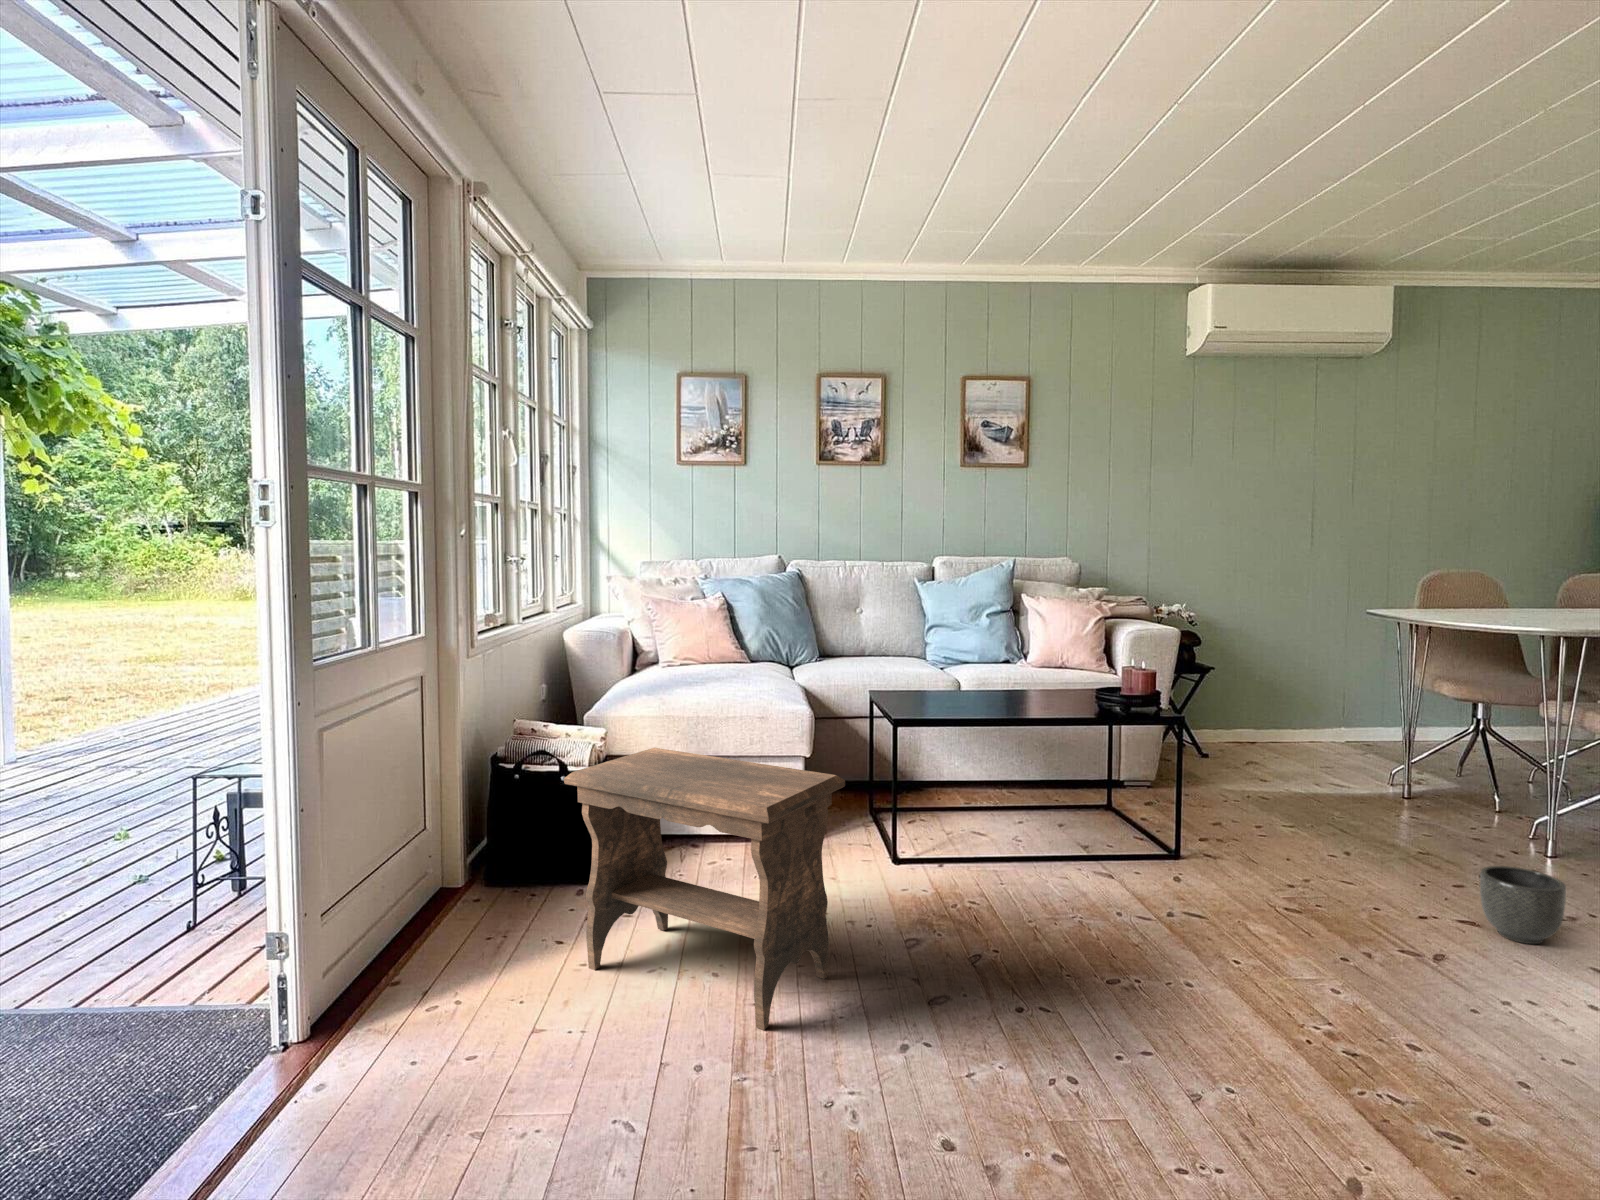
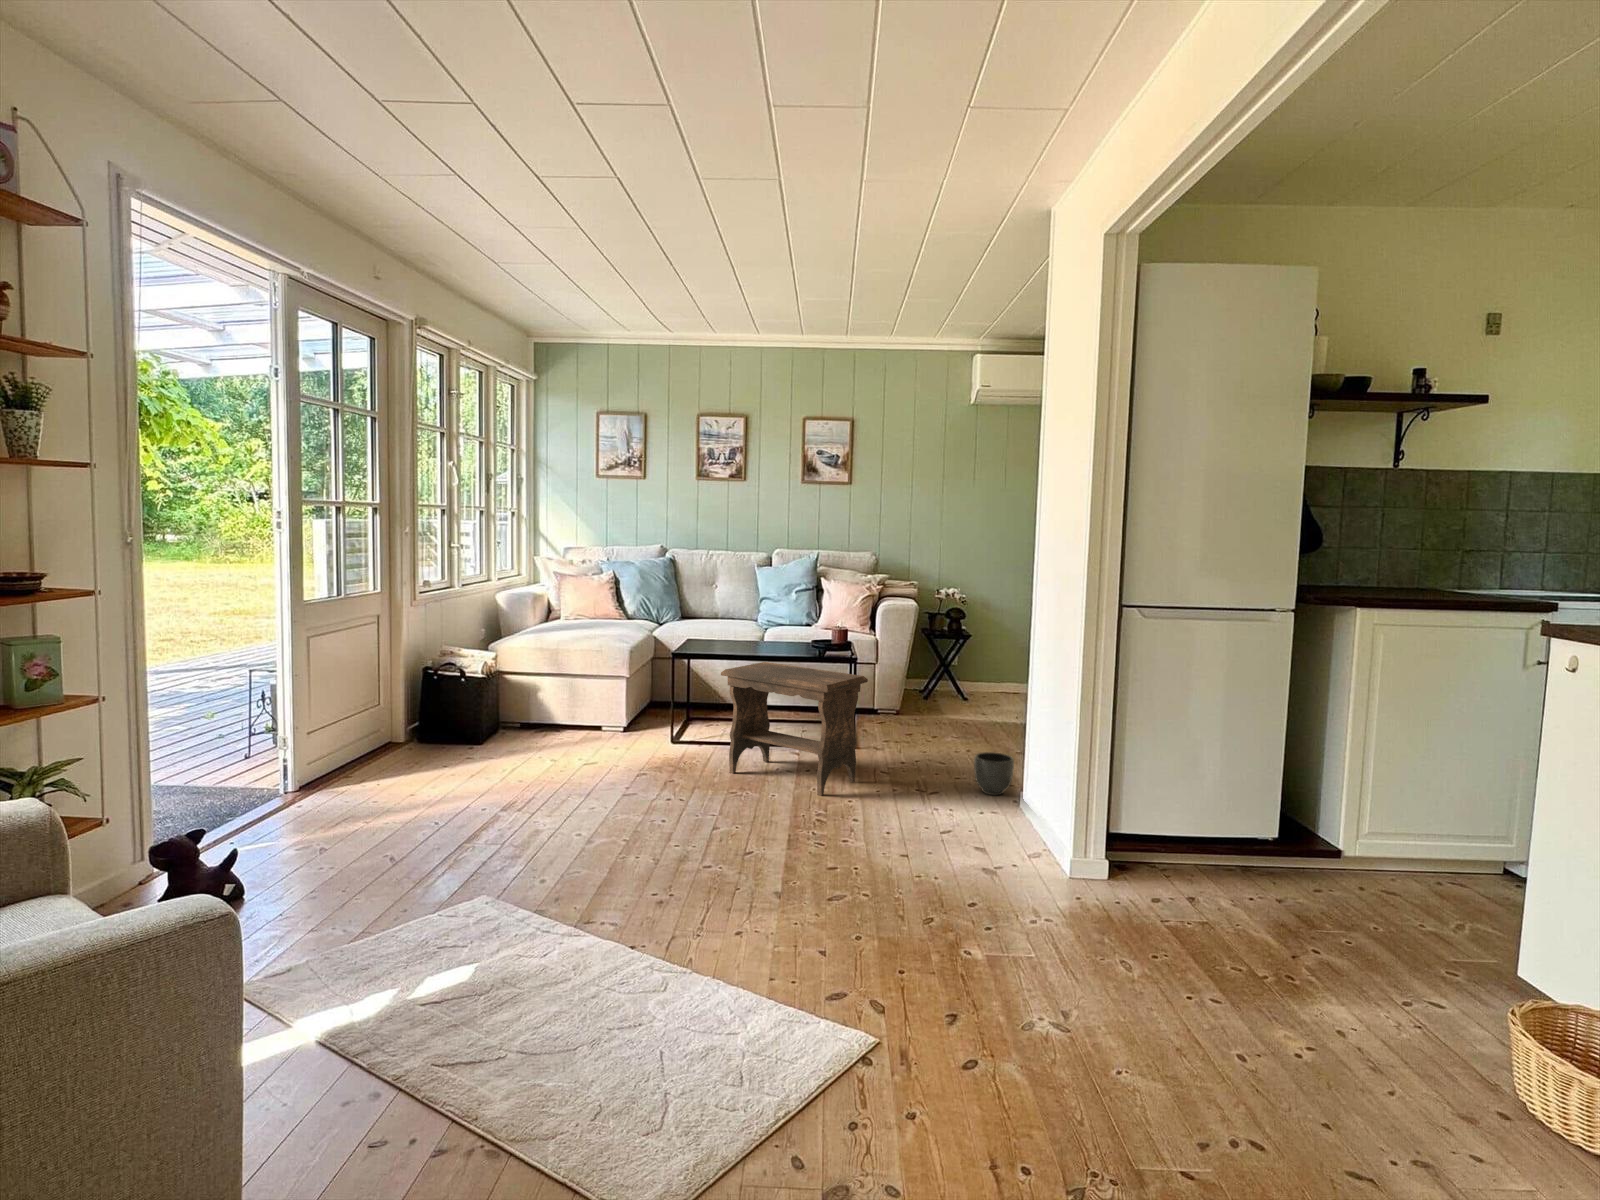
footstool: present [564,748,845,1030] -> present [721,662,868,796]

